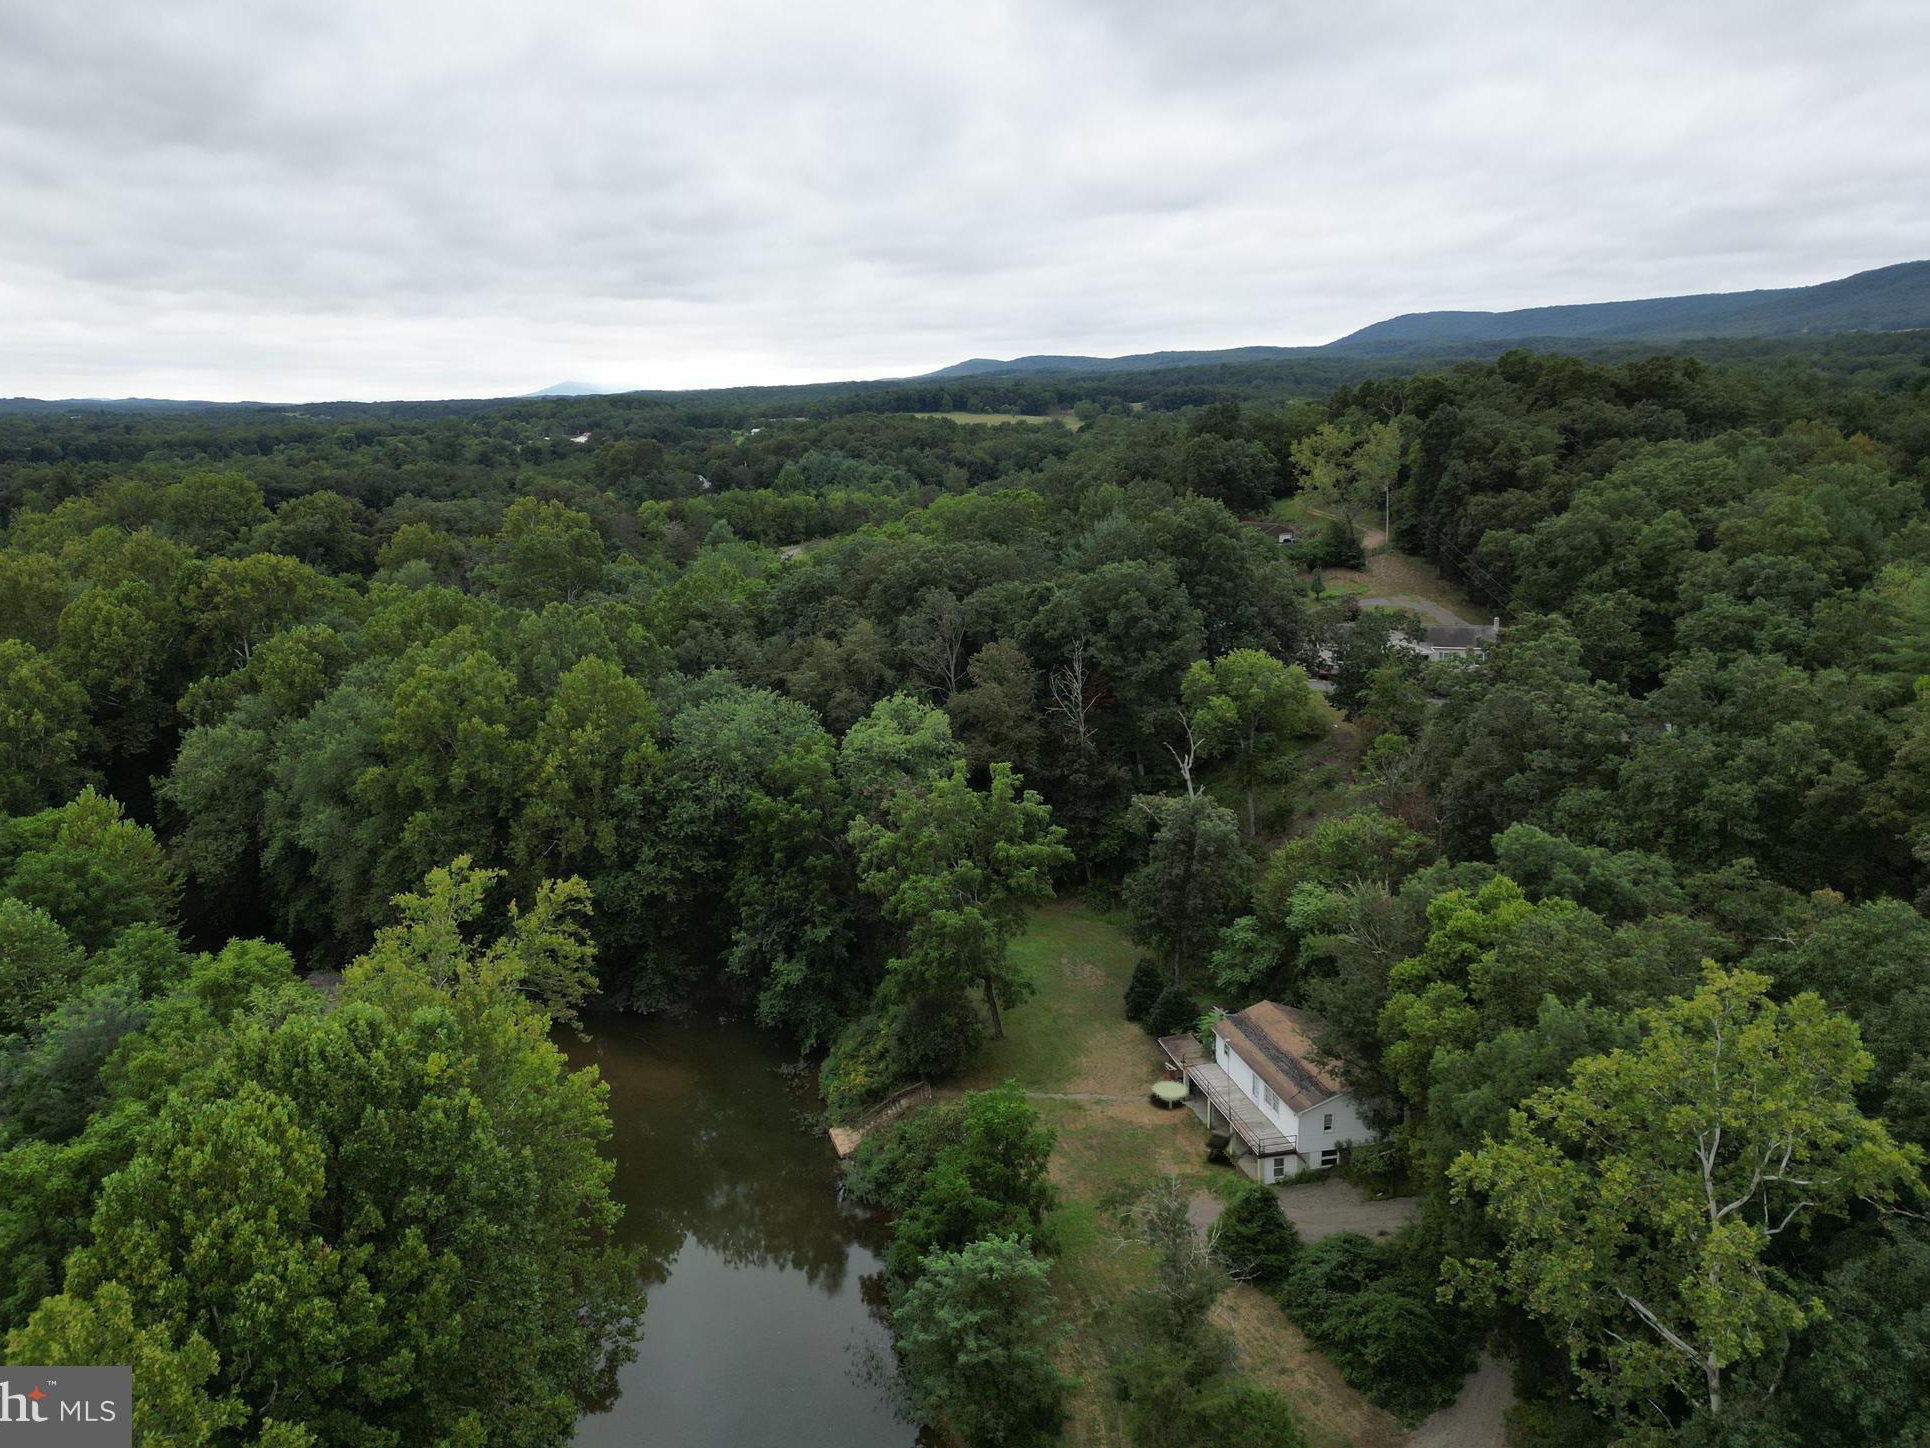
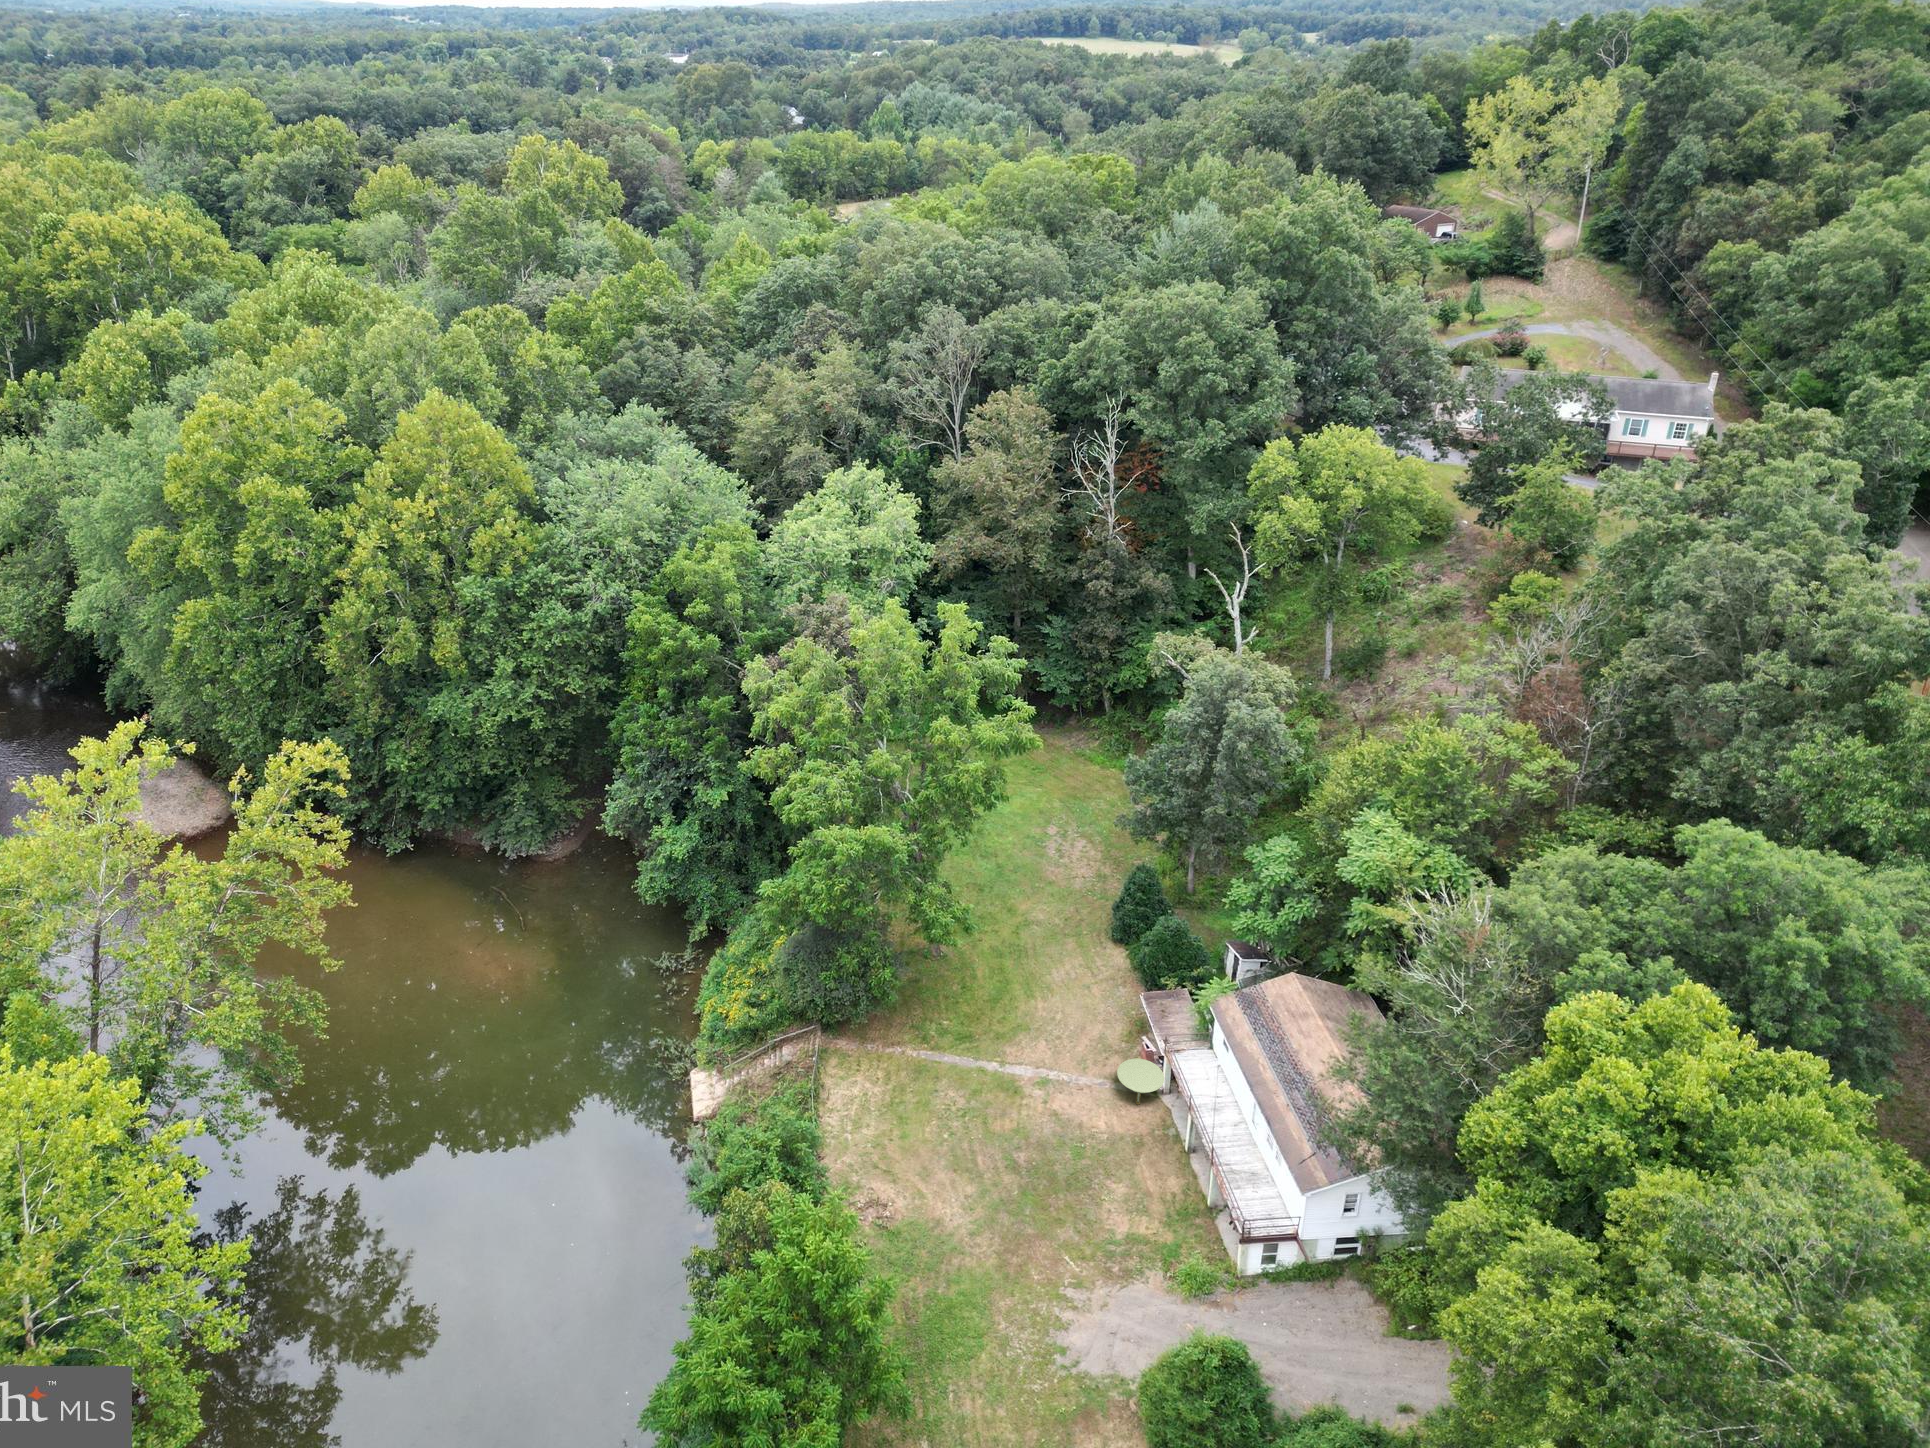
lounge chair: present [1205,1133,1234,1155] -> none [1170,1167,1215,1207]

